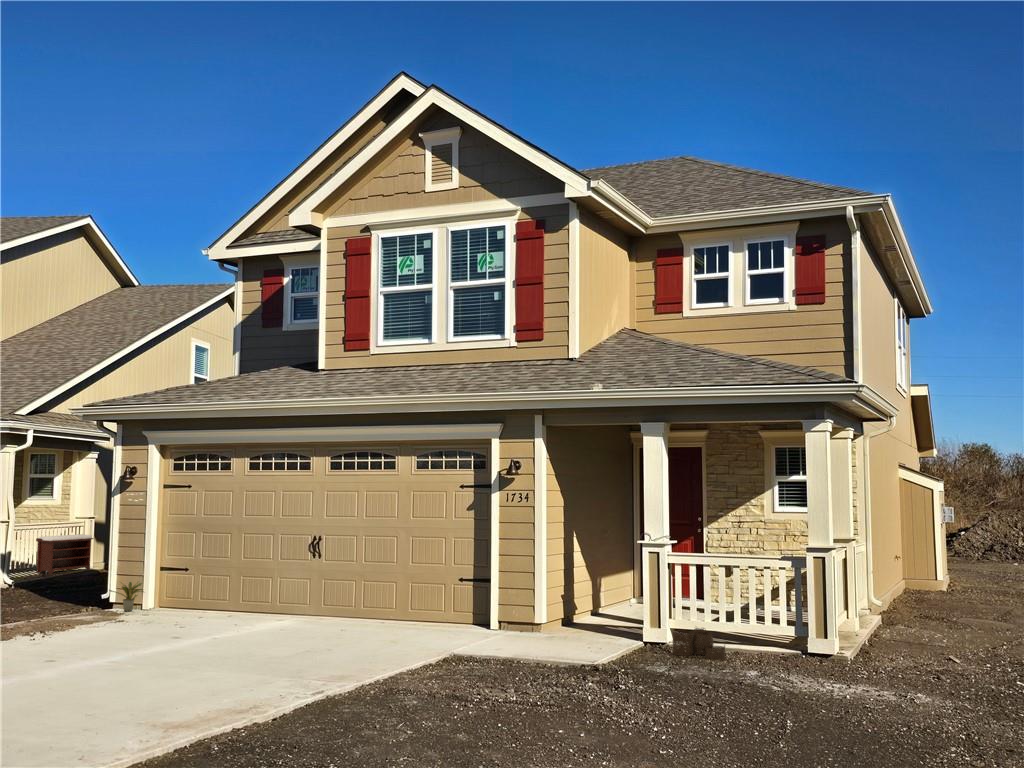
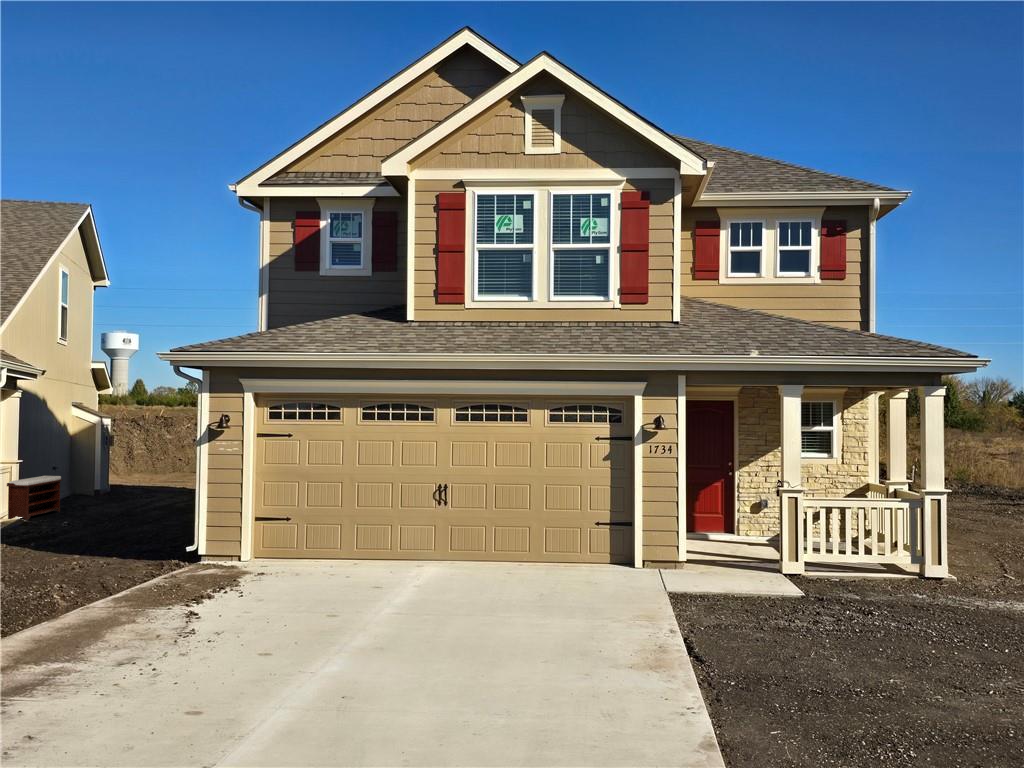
potted plant: present [109,582,142,611] -> none [217,537,257,569]
woven basket: present [673,628,725,659] -> none [821,558,874,588]

